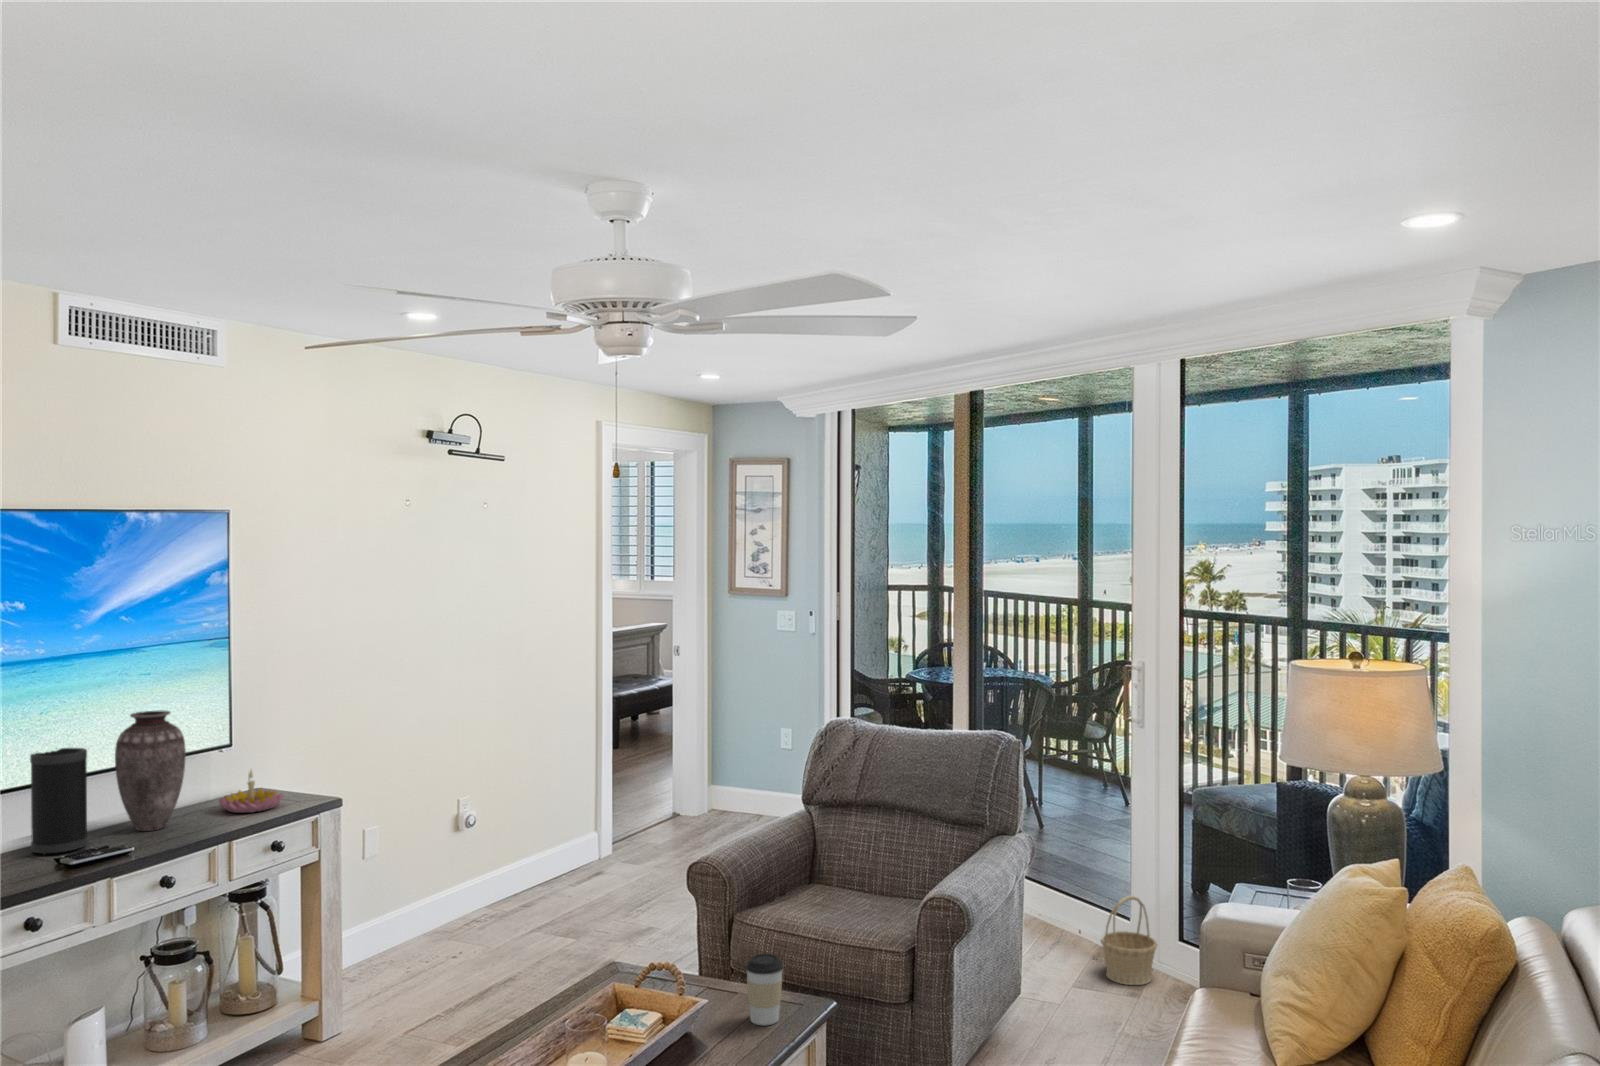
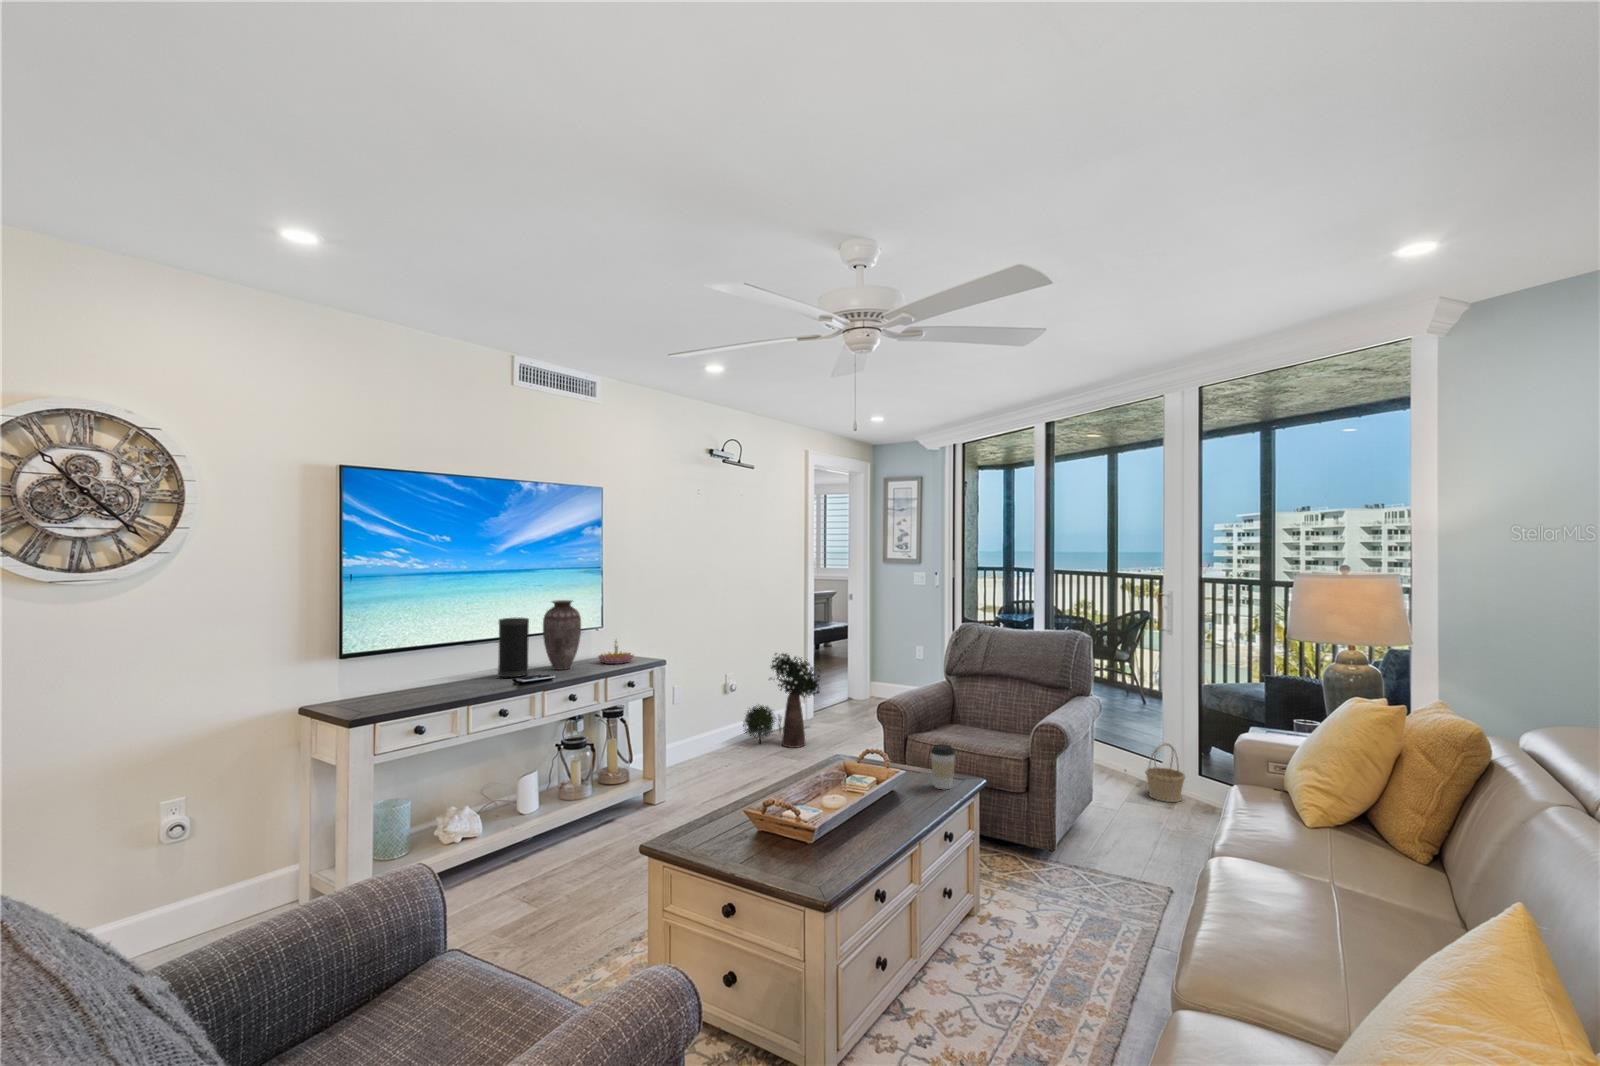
potted plant: none [486,761,617,916] -> present [743,653,820,748]

